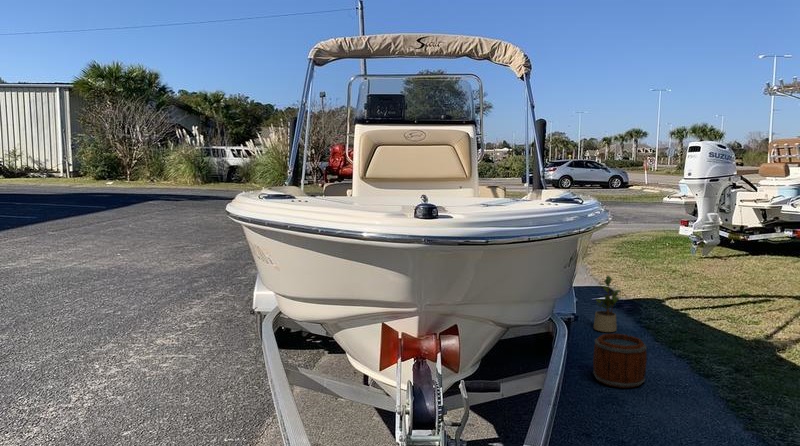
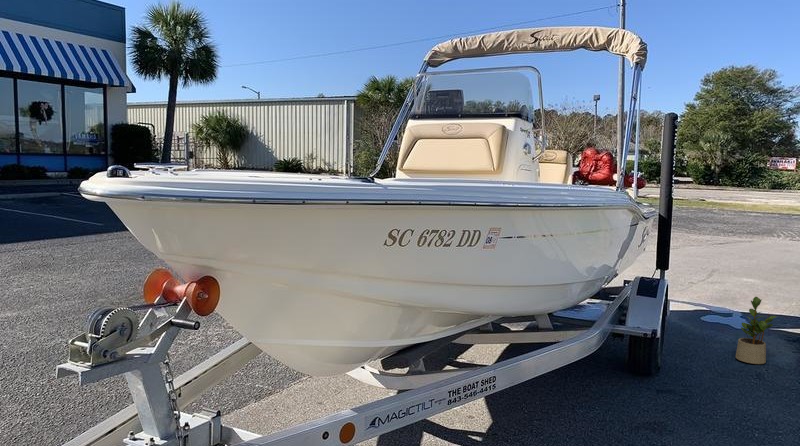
bucket: present [593,334,647,388] -> none [677,357,744,424]

